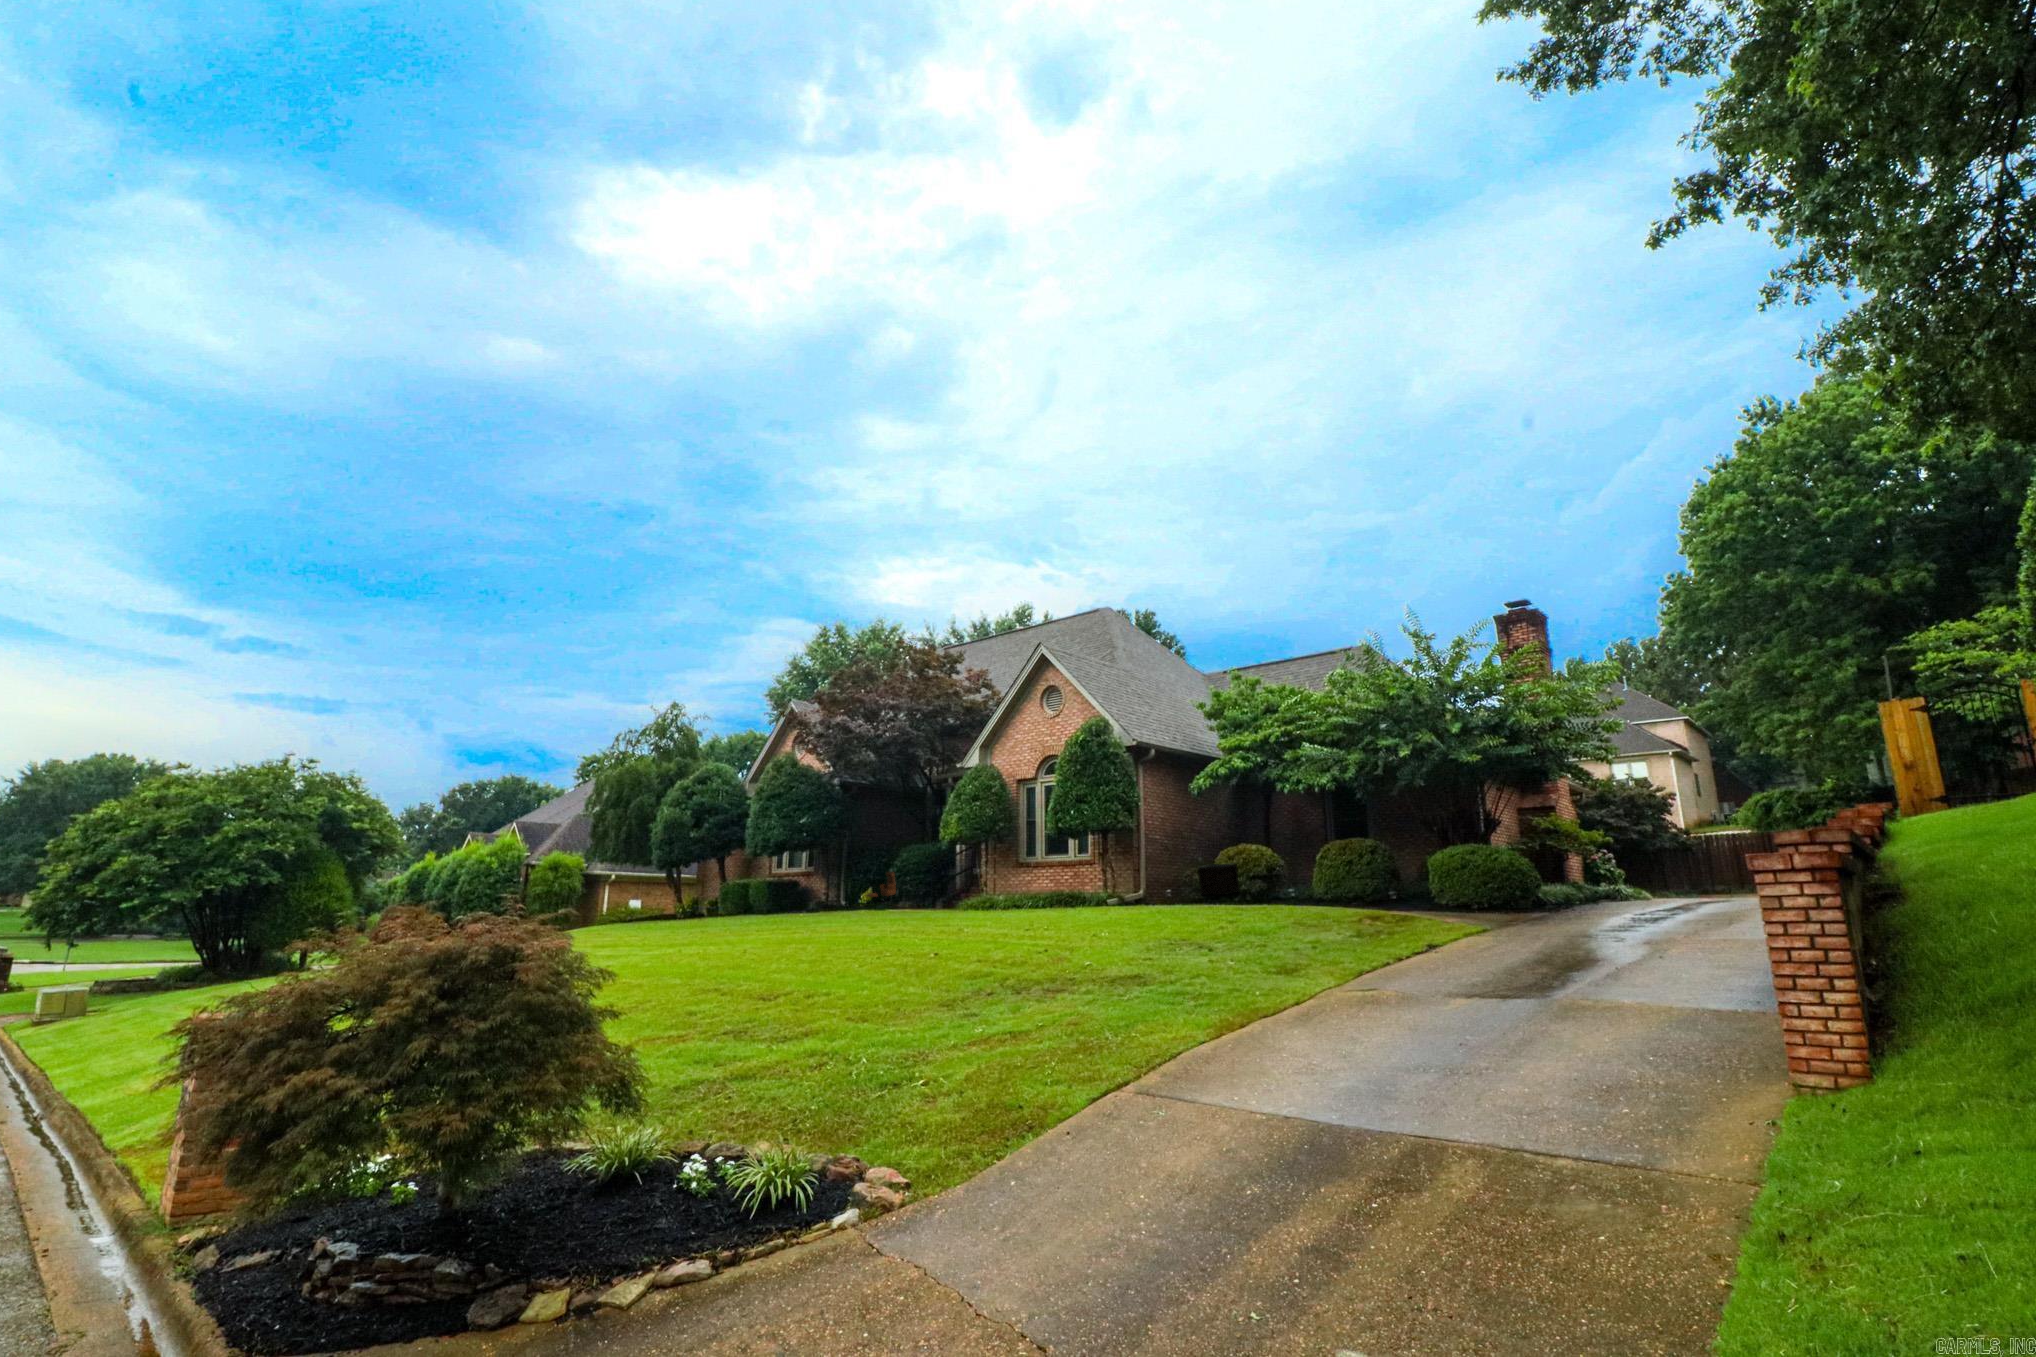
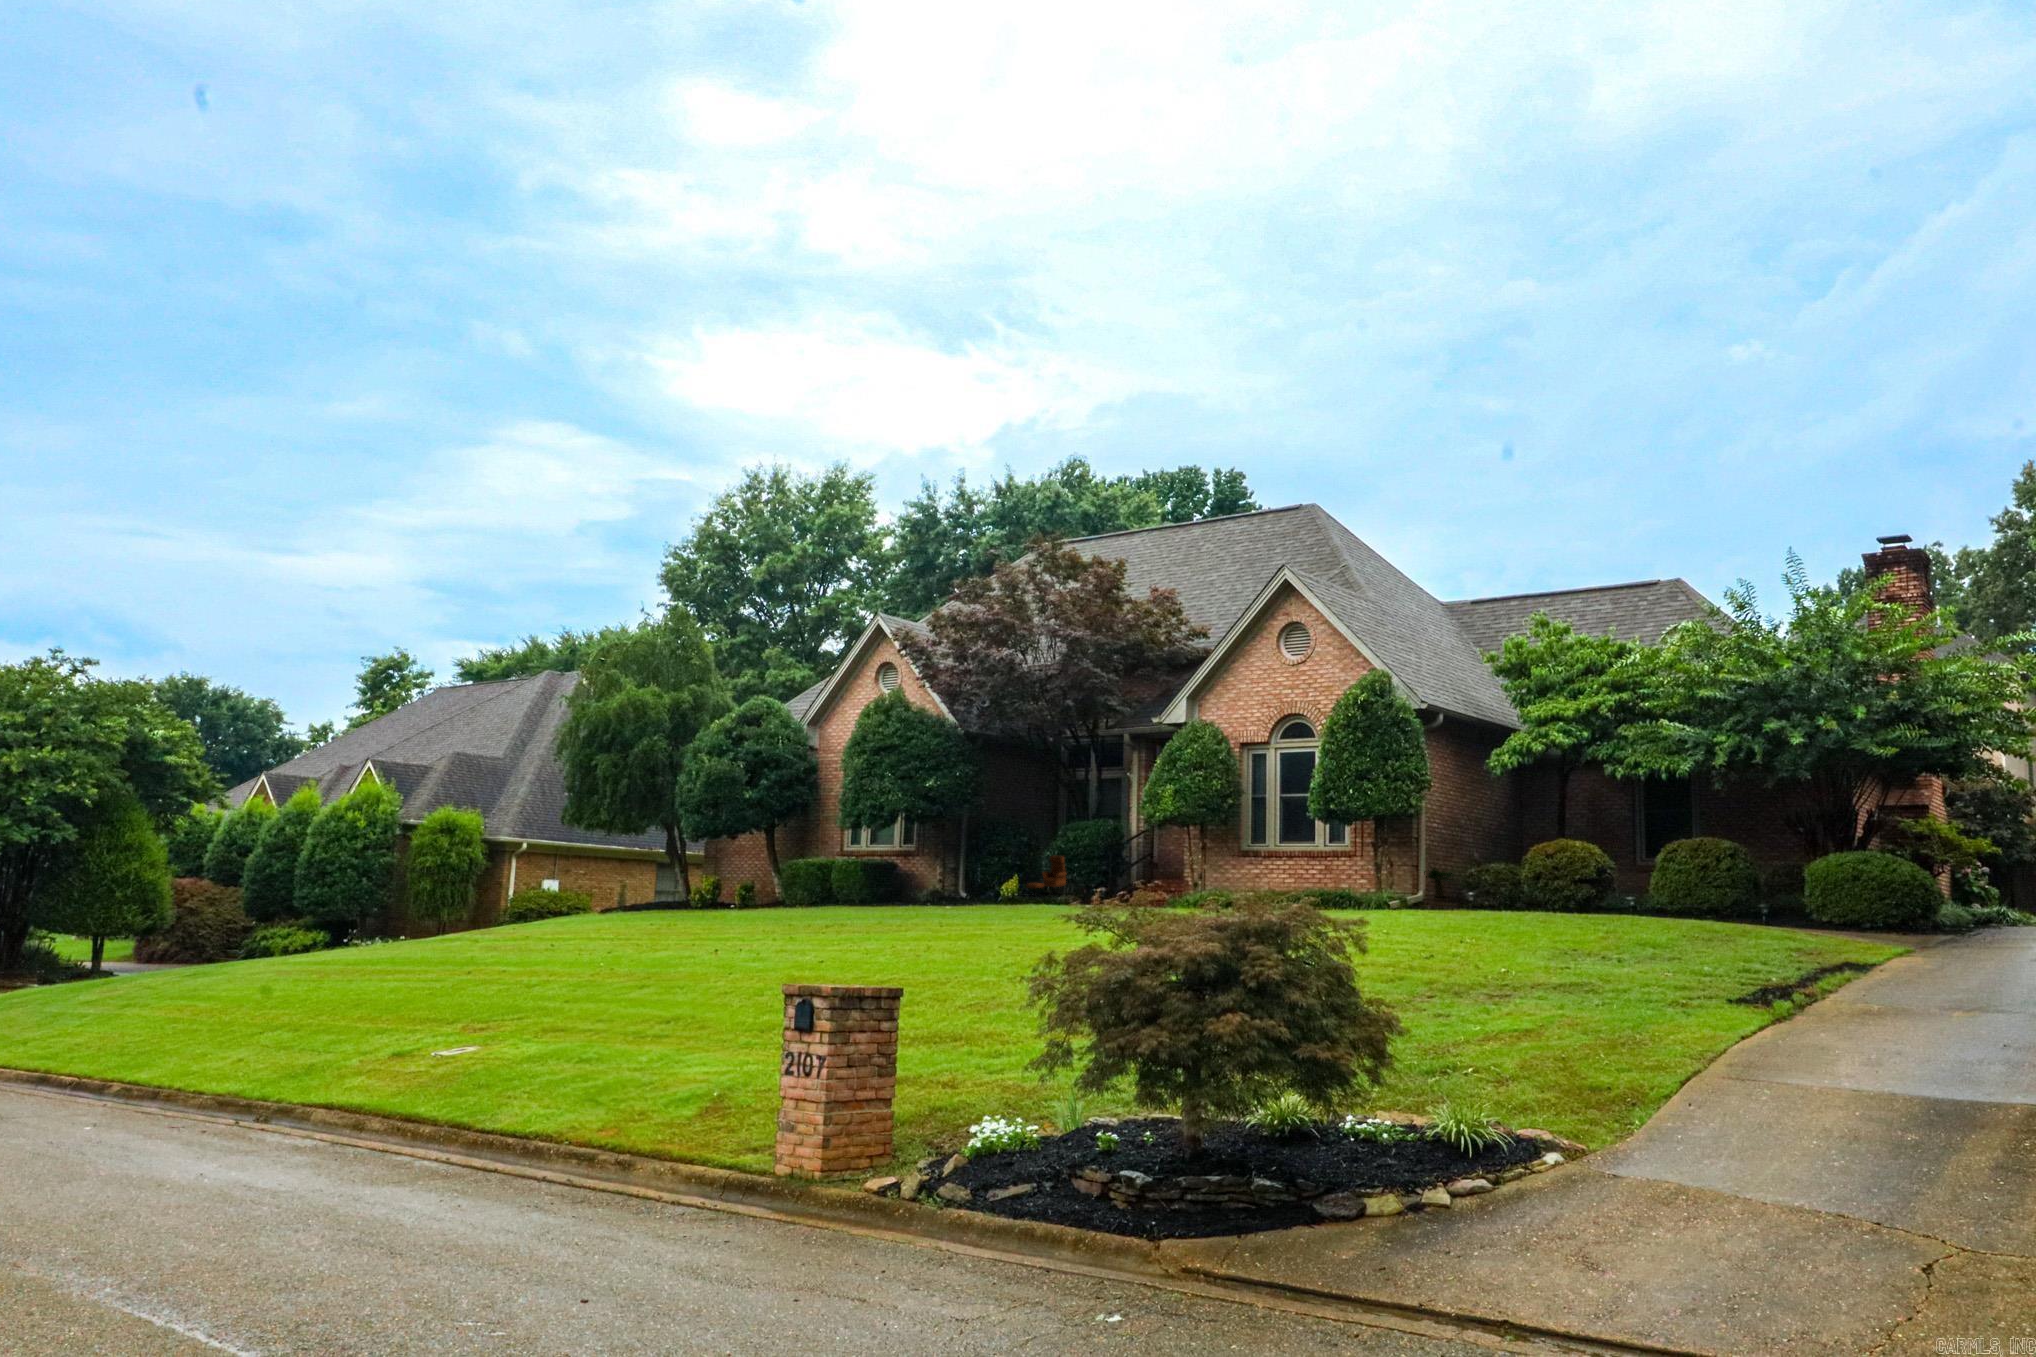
wooden crate: present [1198,864,1240,895] -> none [1506,863,1557,901]
potted plant: none [1138,867,1168,894] -> present [1424,867,1454,897]

